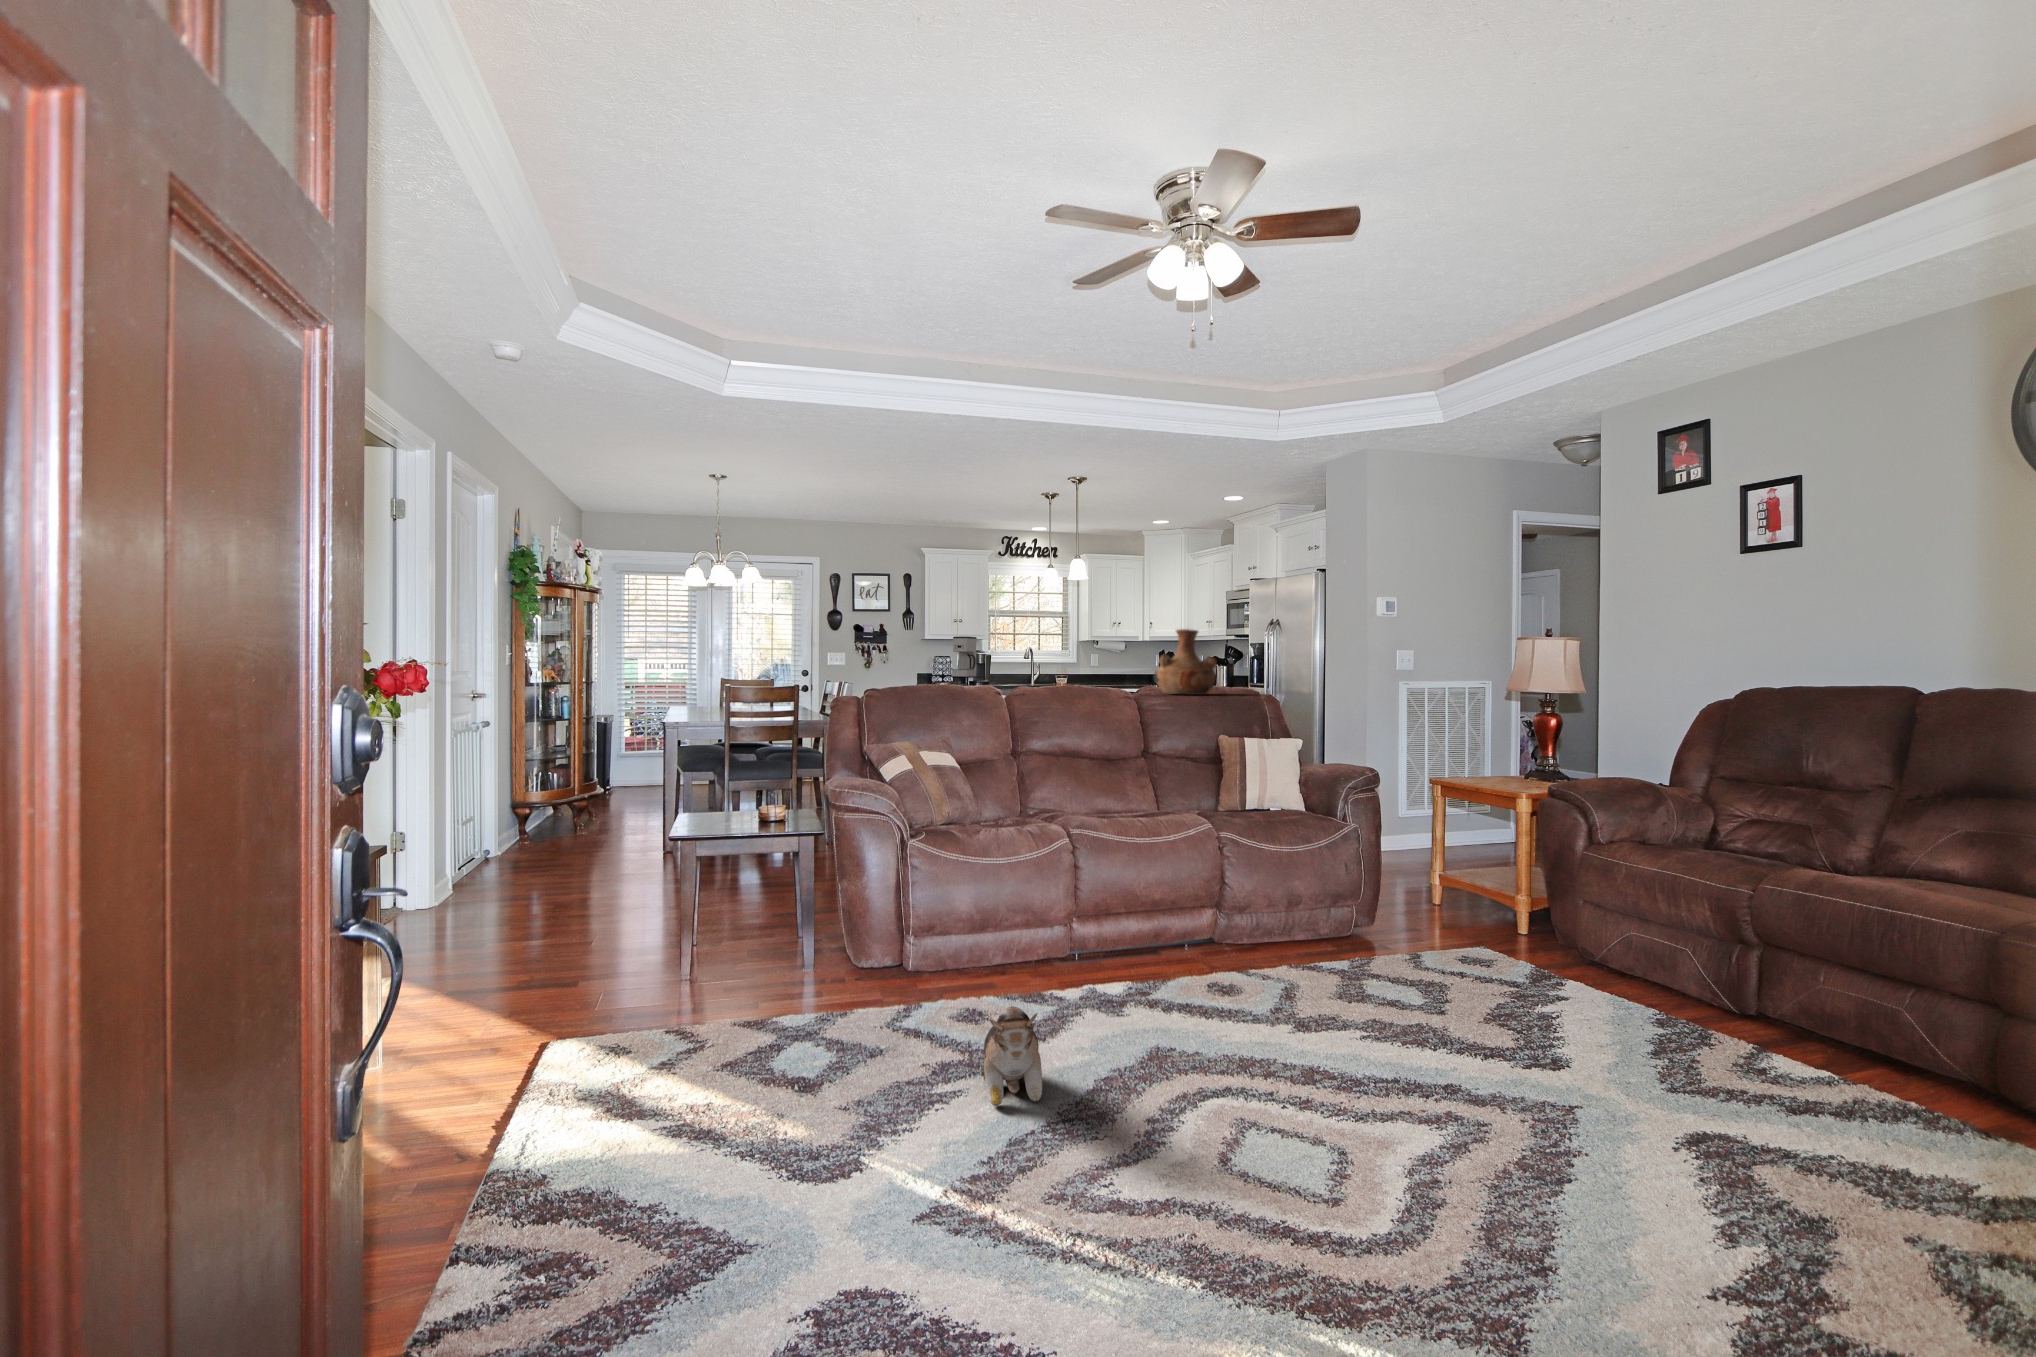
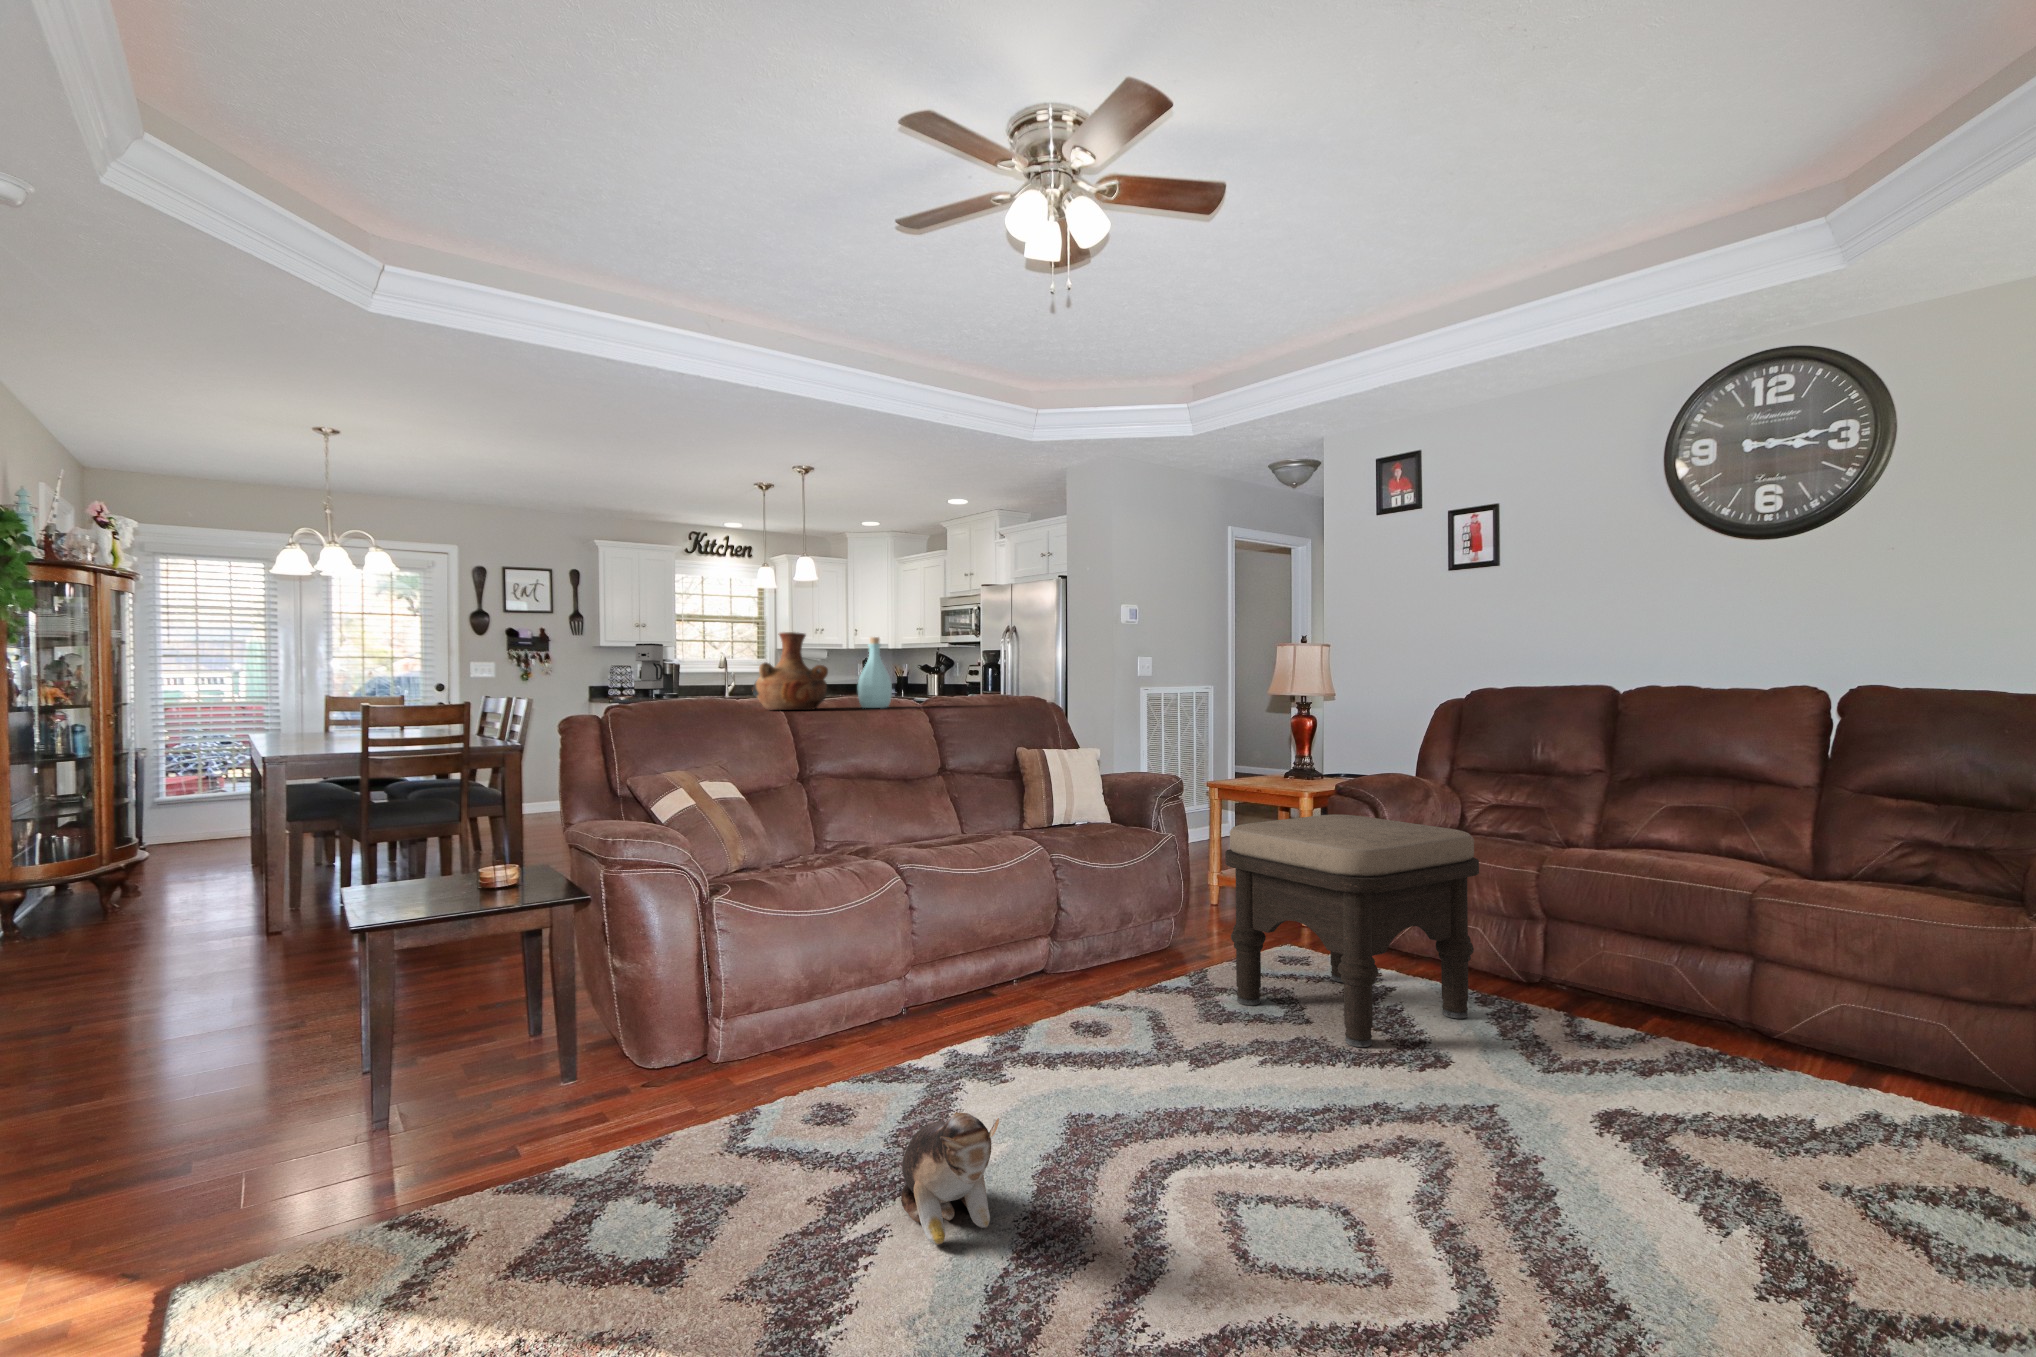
vase: present [1154,629,1217,695] -> present [753,632,828,710]
bottle: none [1076,633,1107,695] -> present [857,637,892,708]
ottoman: none [1374,812,1637,1033] -> present [1225,814,1479,1047]

